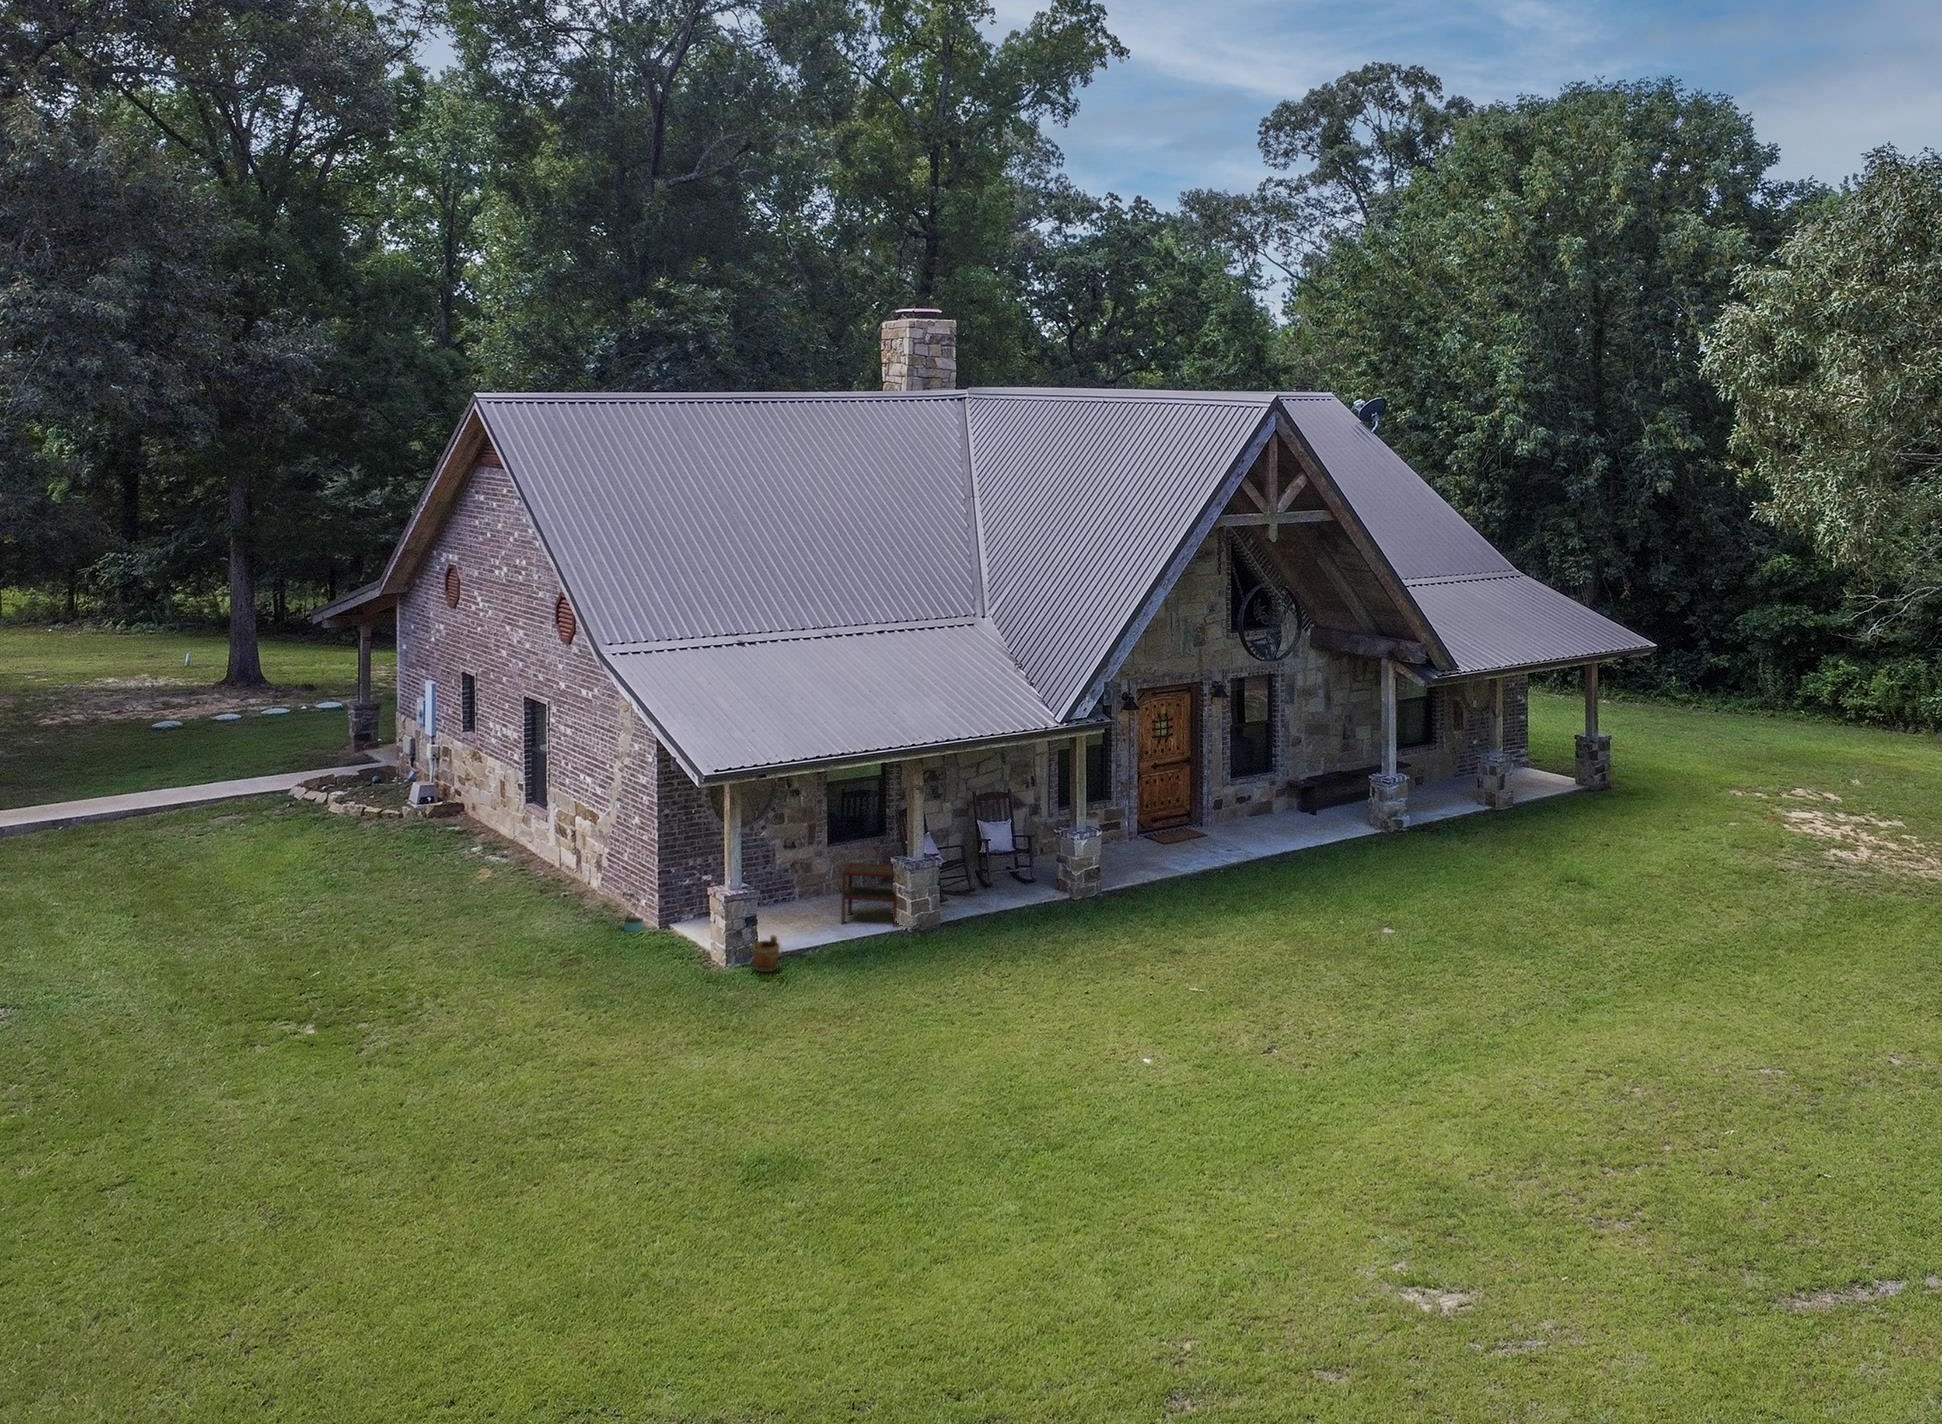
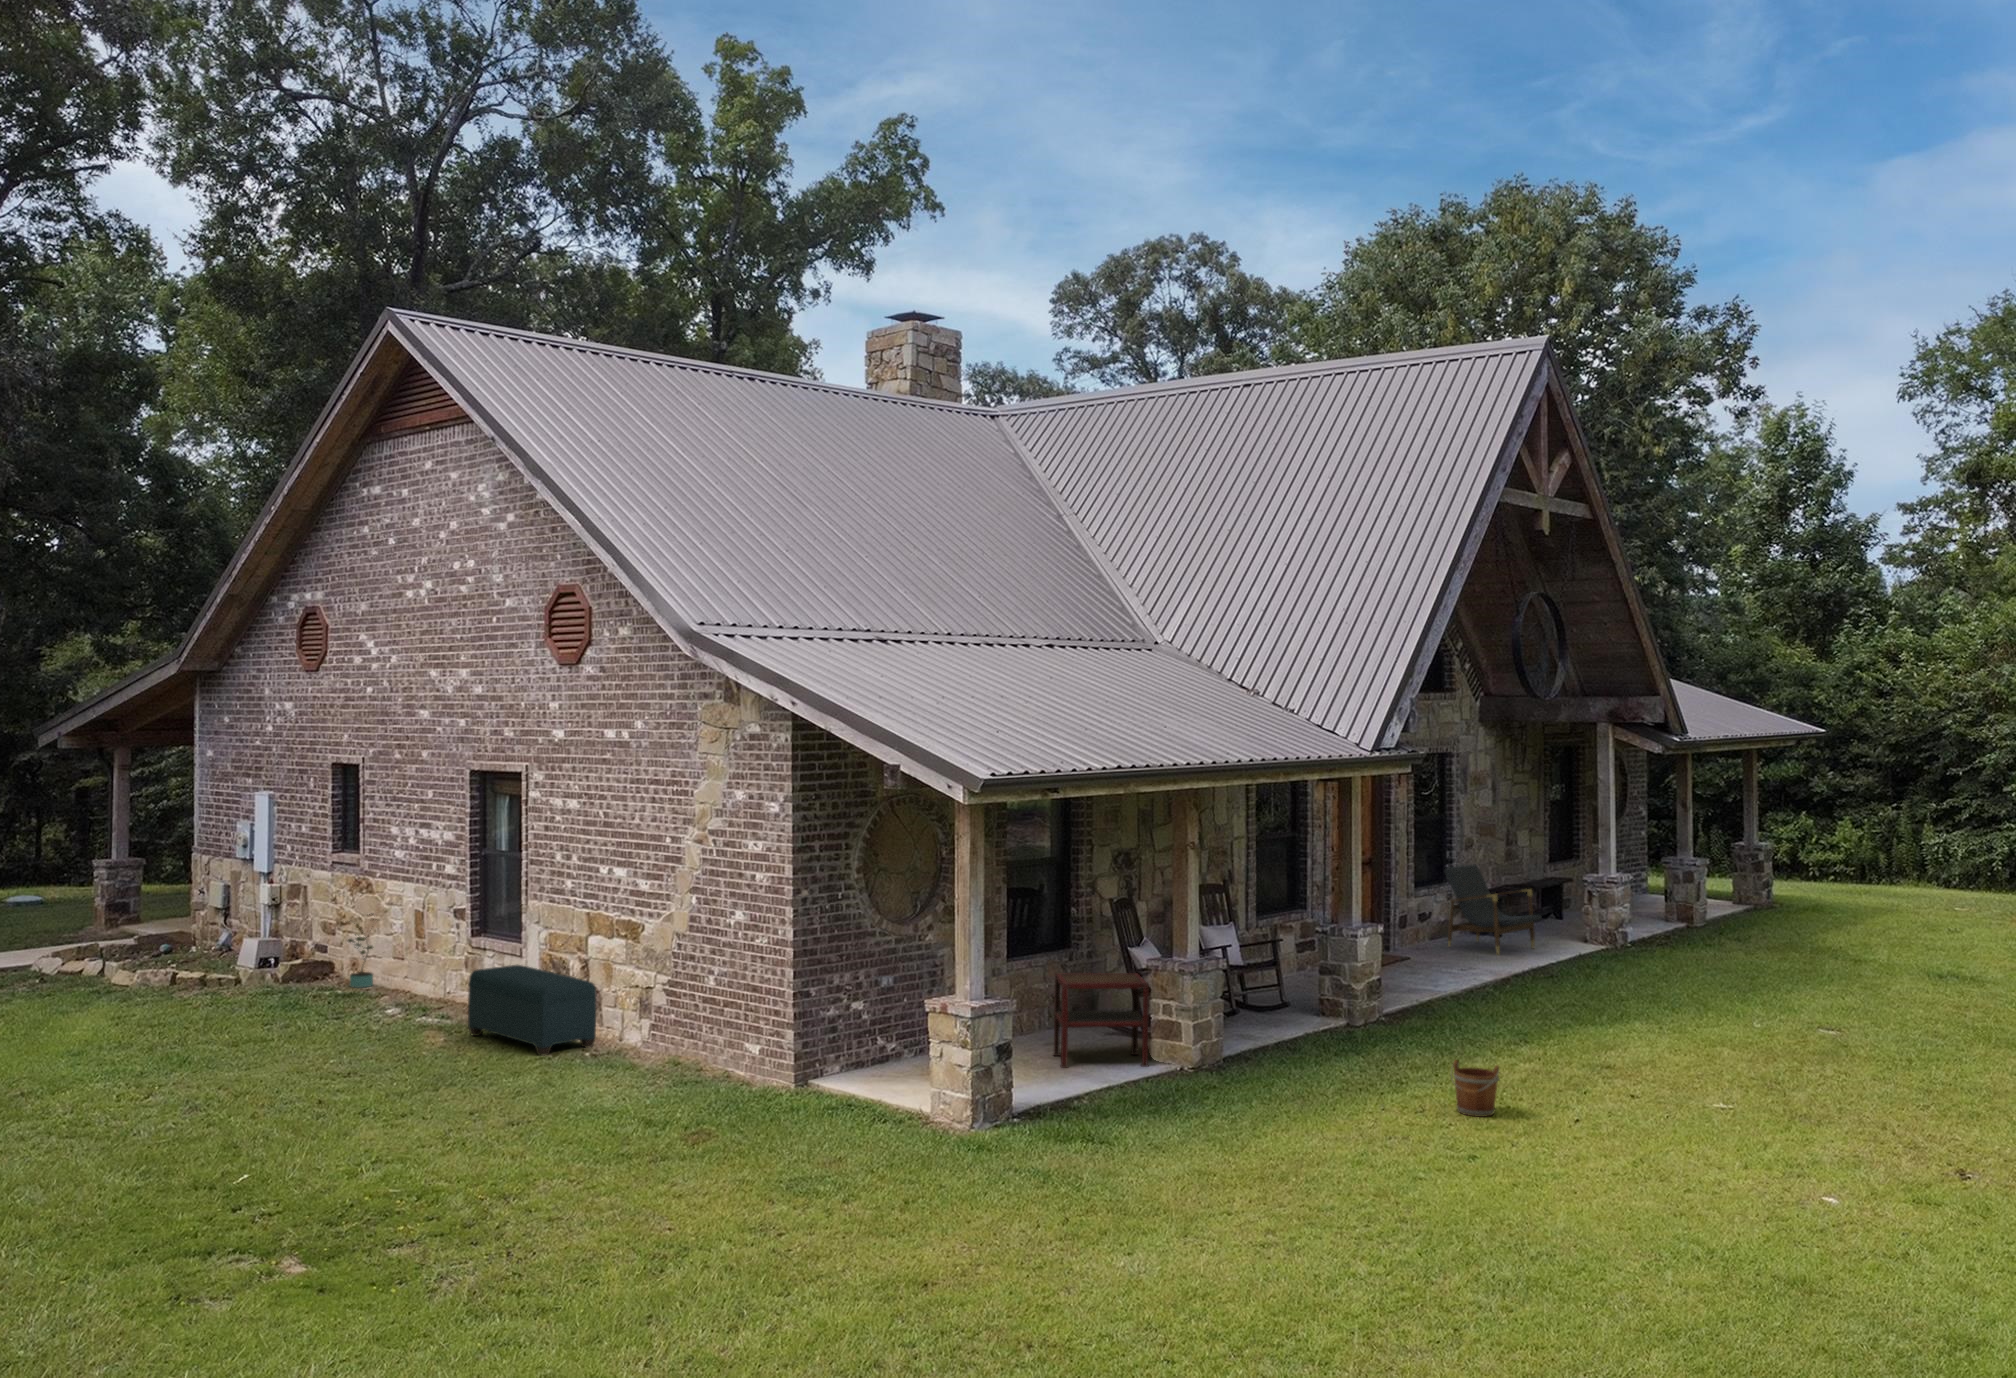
lounge chair: none [1265,773,1334,846] -> present [1445,865,1542,954]
bench: none [508,828,577,891] -> present [468,965,596,1056]
potted plant: present [622,889,643,932] -> present [348,913,374,988]
bucket: present [753,936,782,972] -> present [1451,1060,1499,1117]

